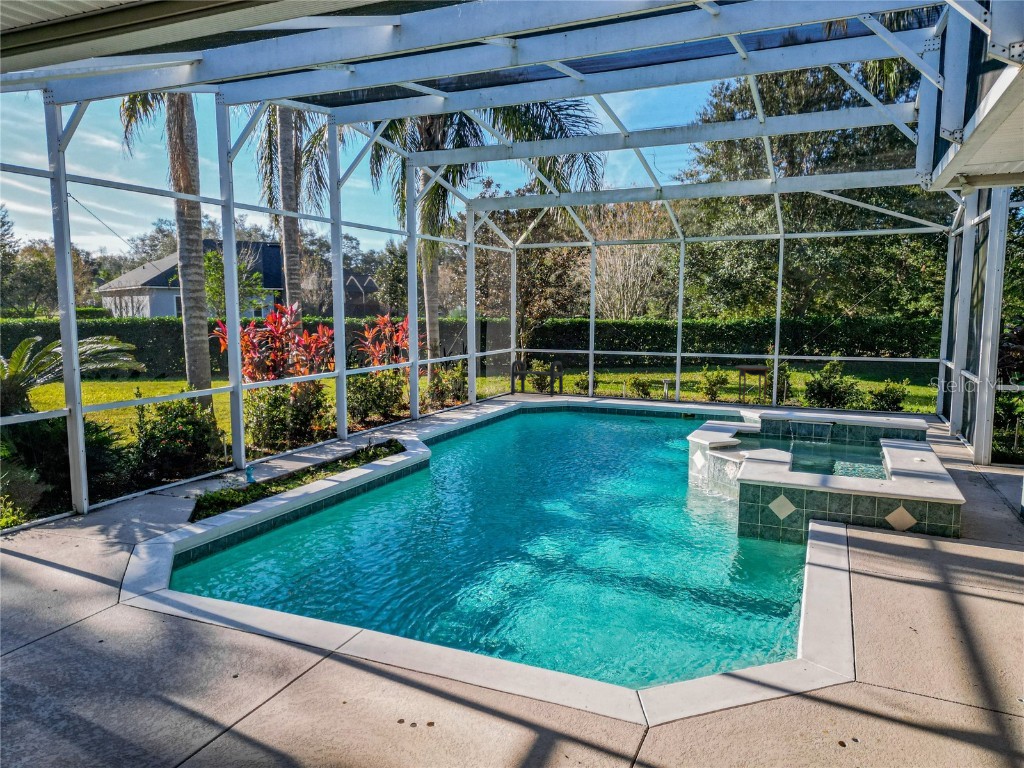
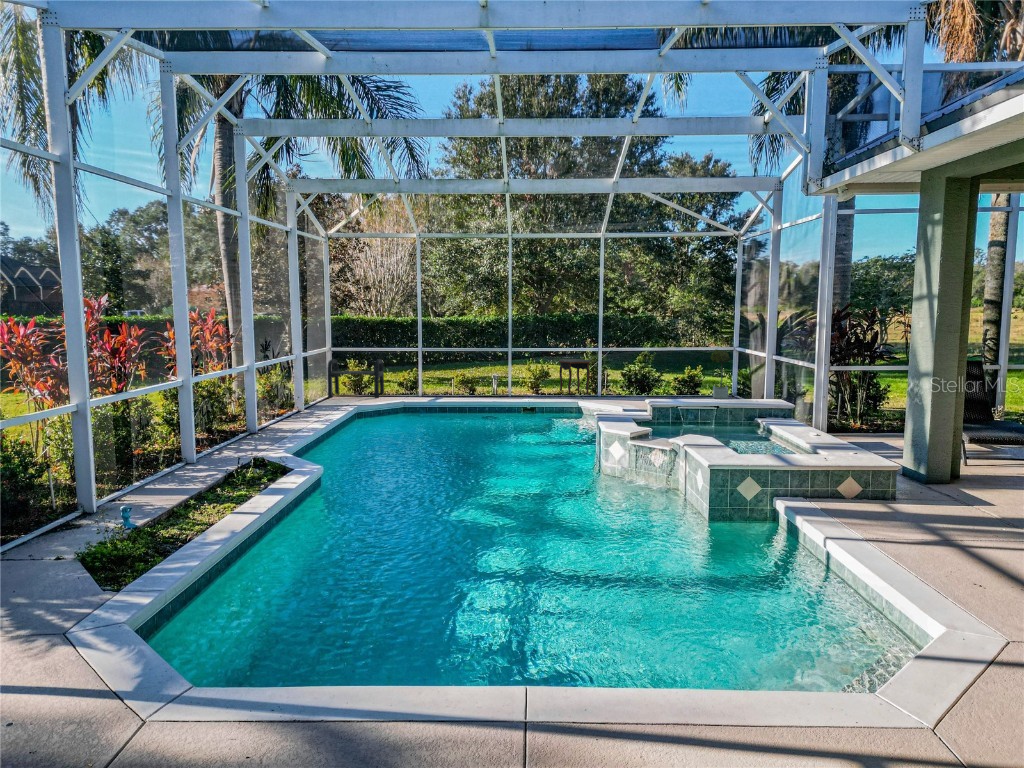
potted tree: none [909,358,936,416] -> present [711,349,732,399]

